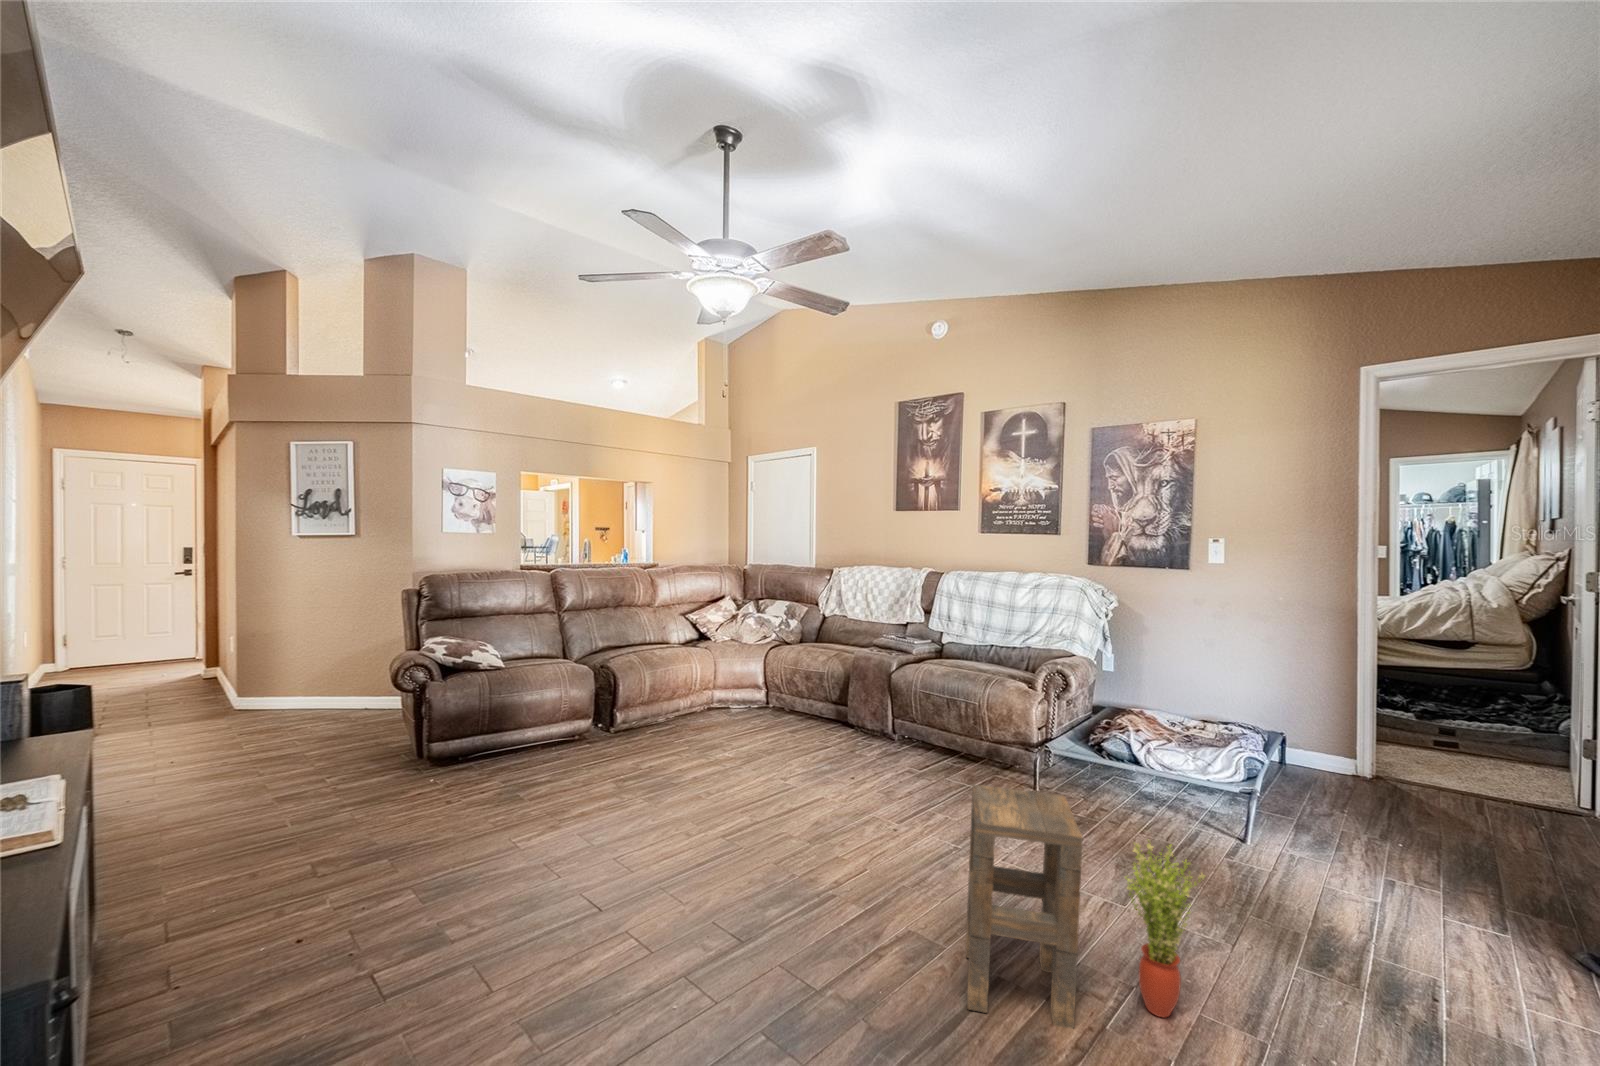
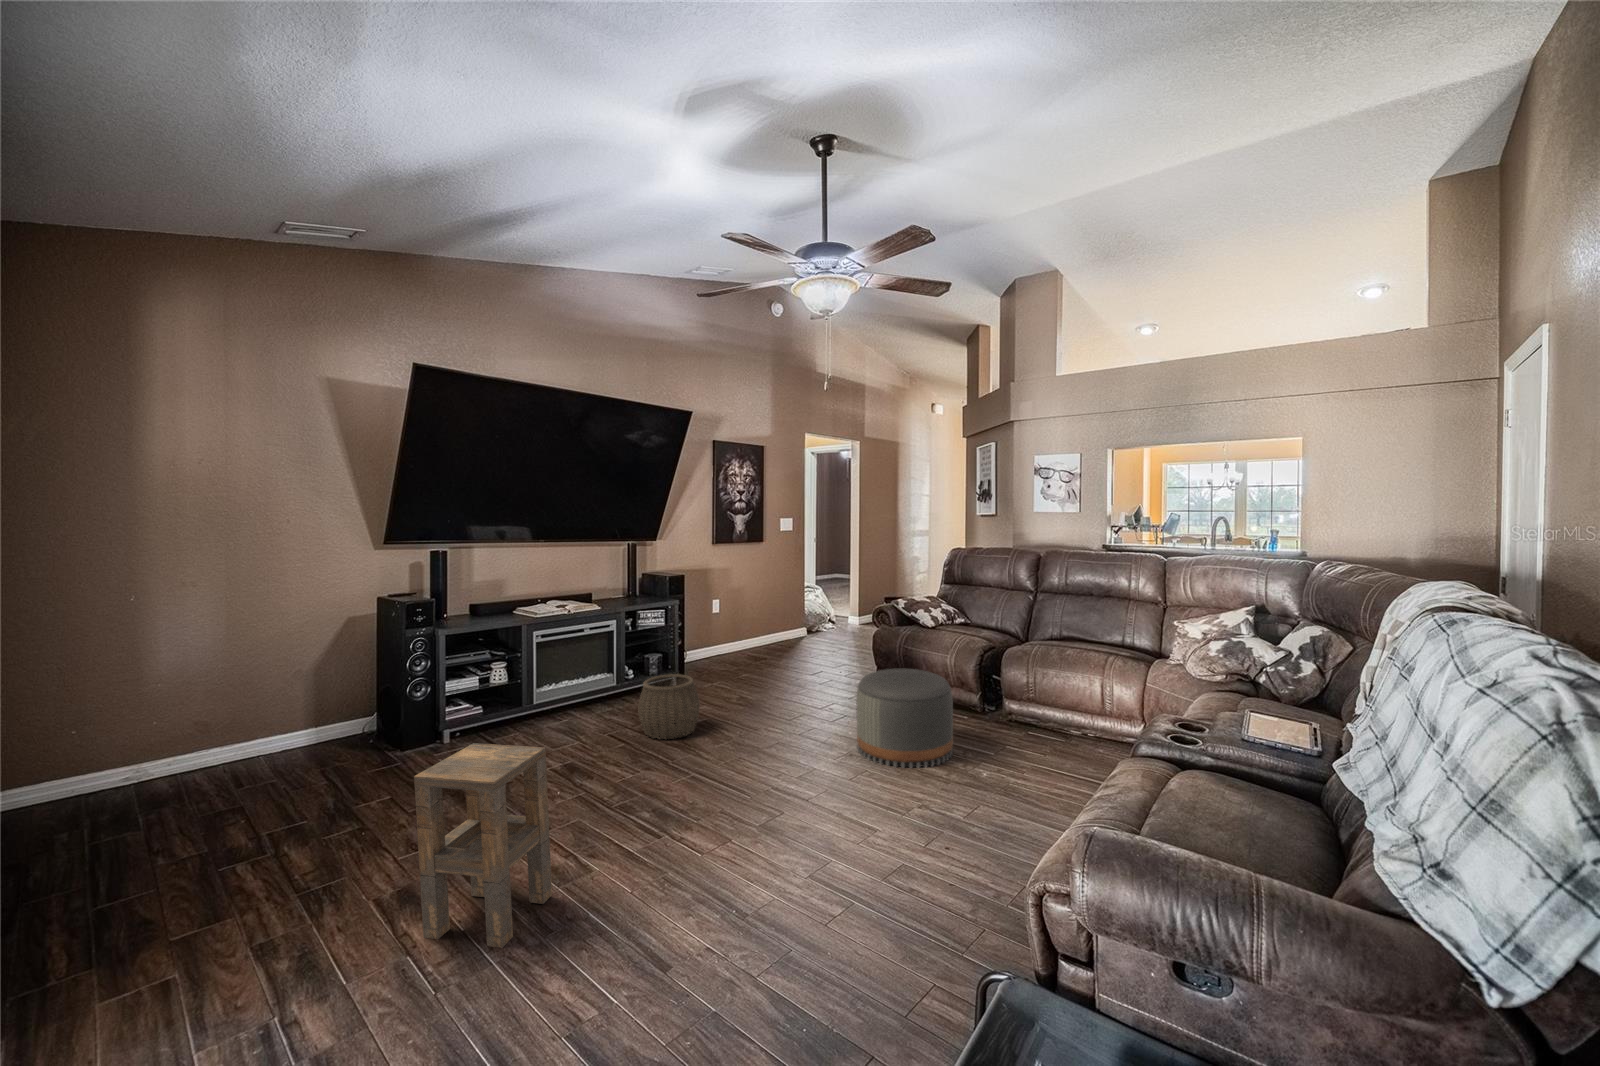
pouf: none [598,690,698,794] -> present [856,668,953,768]
woven basket: none [387,810,511,946] -> present [638,674,700,739]
potted plant: present [1125,841,1205,1017] -> none [350,816,418,1004]

